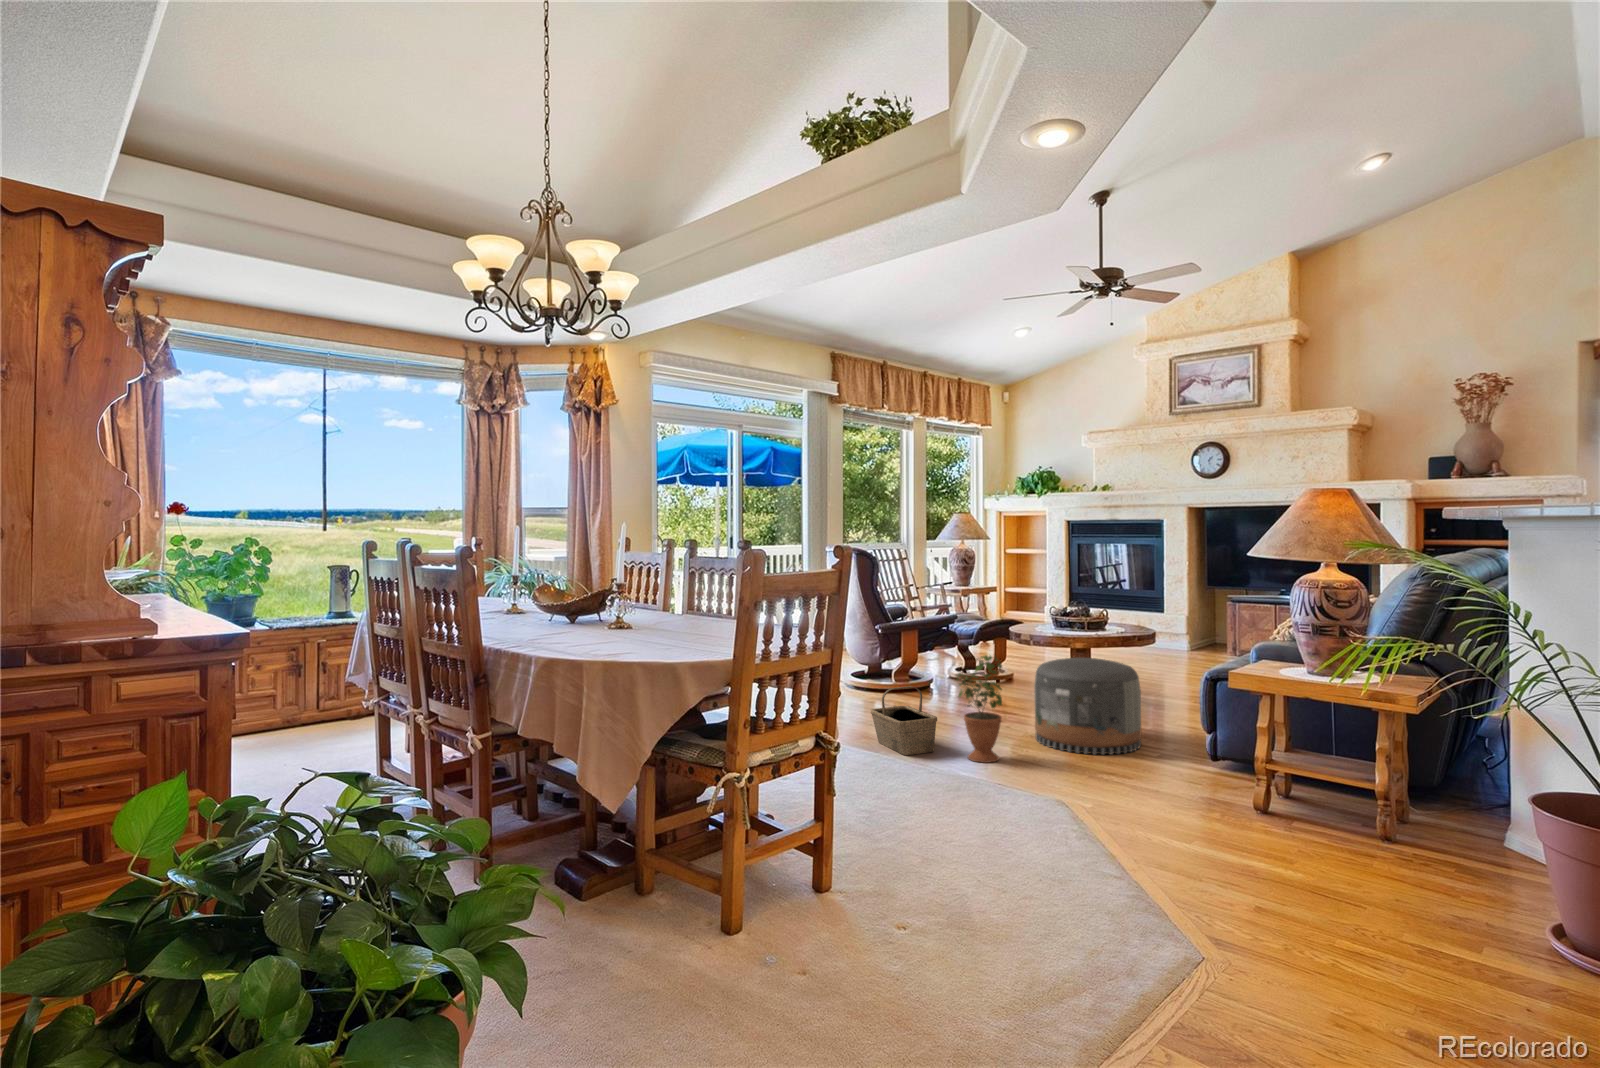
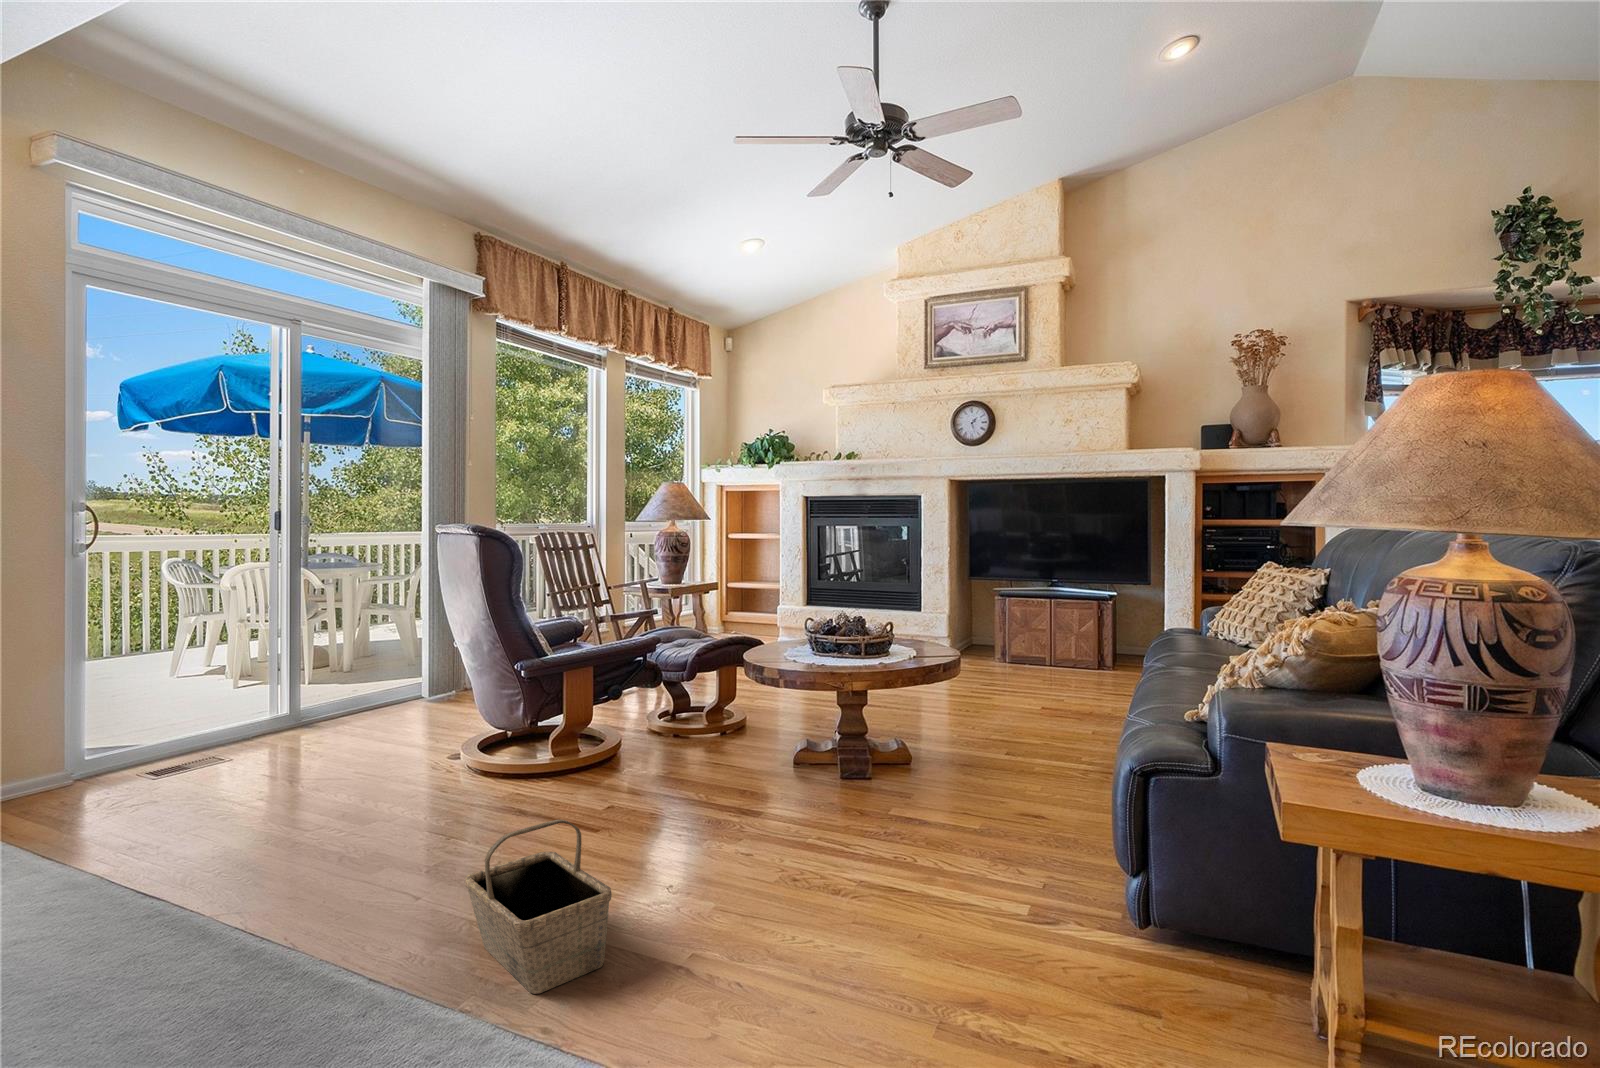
potted plant: present [957,655,1002,763] -> none [649,737,752,994]
pouf: present [1034,658,1141,755] -> none [802,719,988,921]

